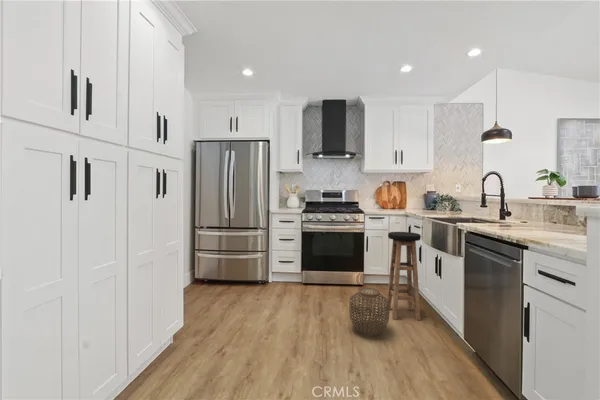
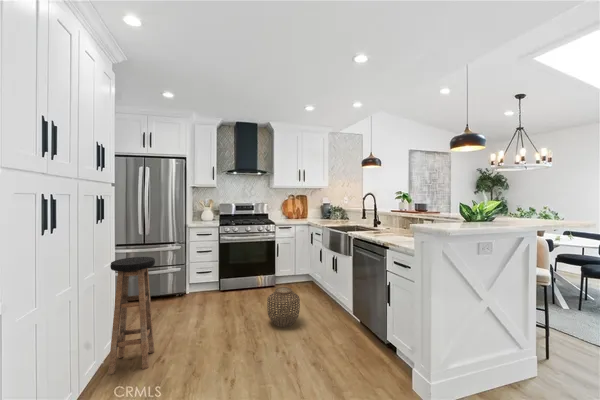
bar stool: present [387,232,421,320] -> present [108,257,155,375]

